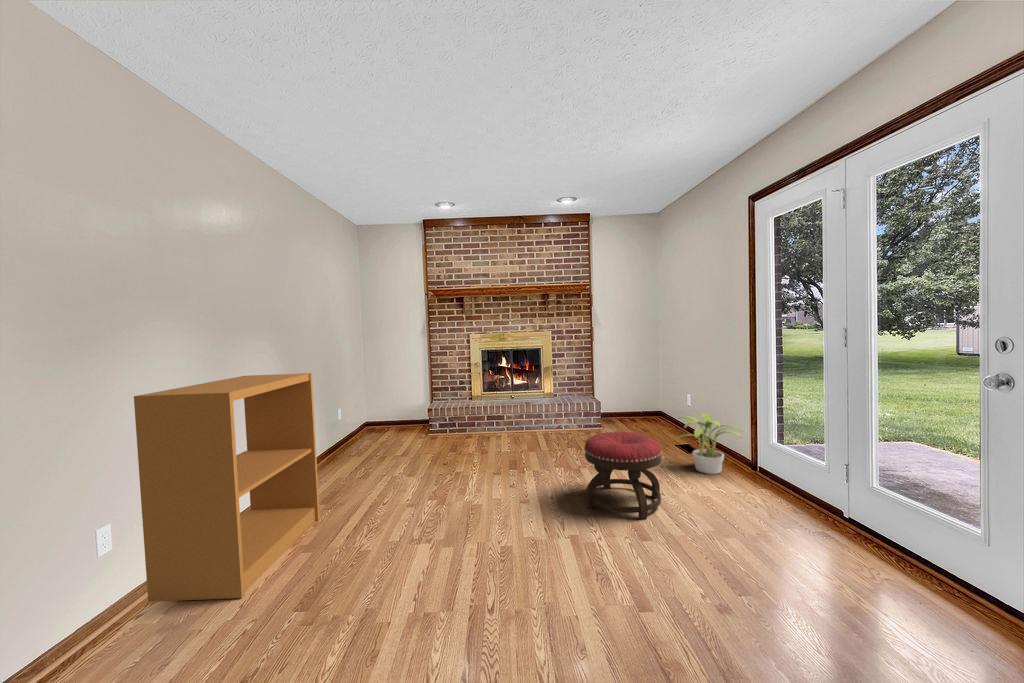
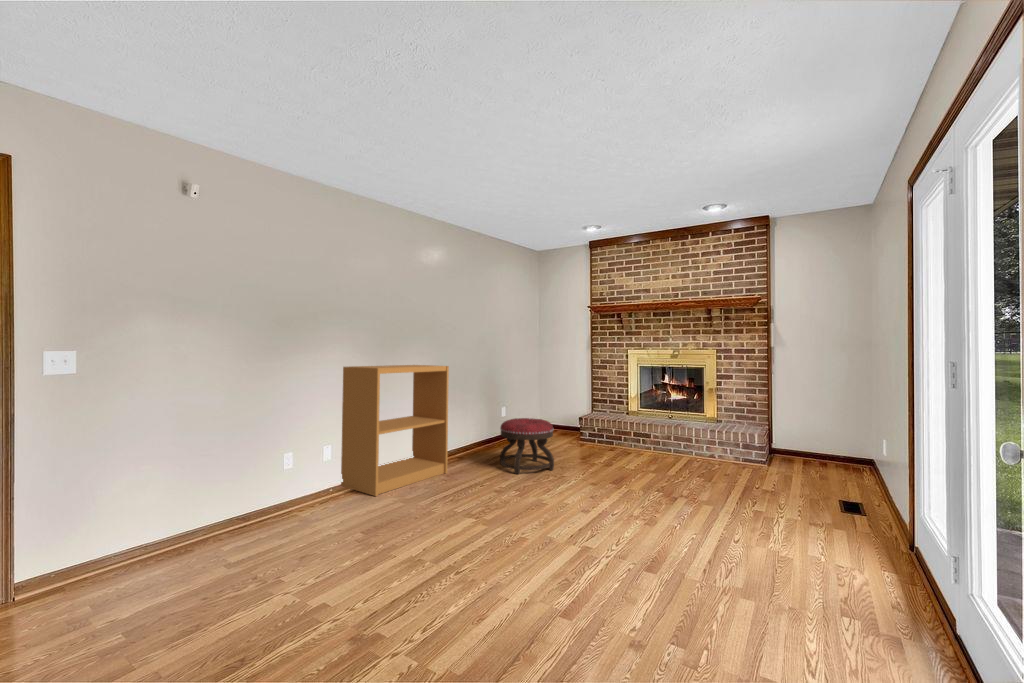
potted plant: present [676,413,743,474] -> none [797,455,901,533]
ottoman: present [584,432,662,519] -> present [500,418,554,474]

